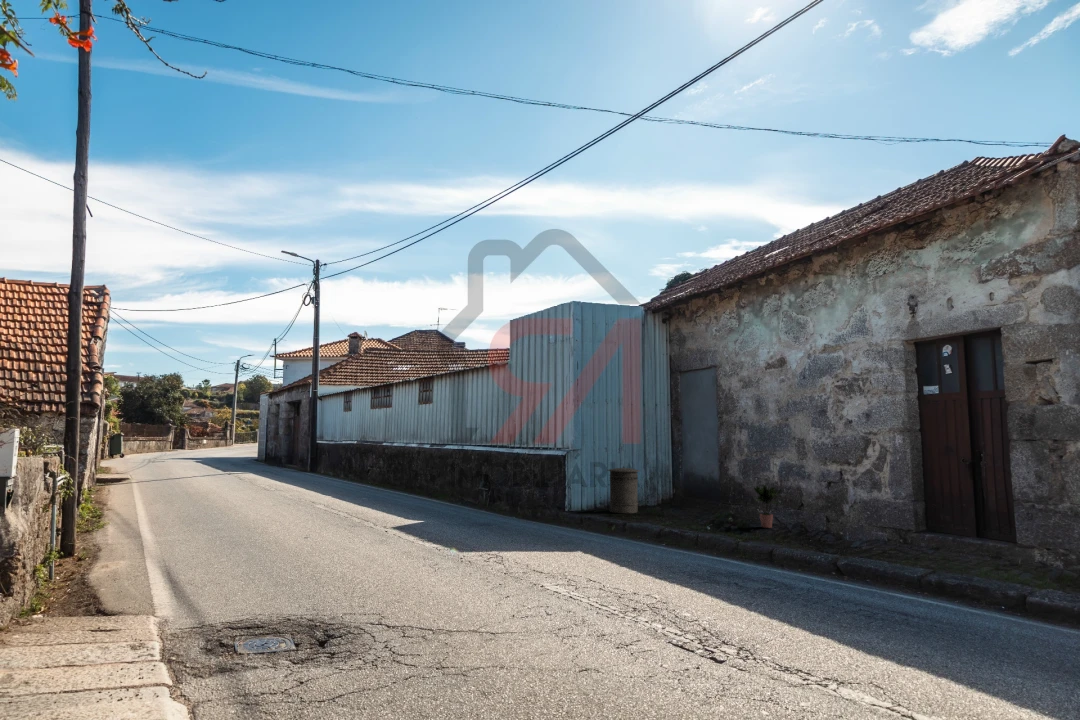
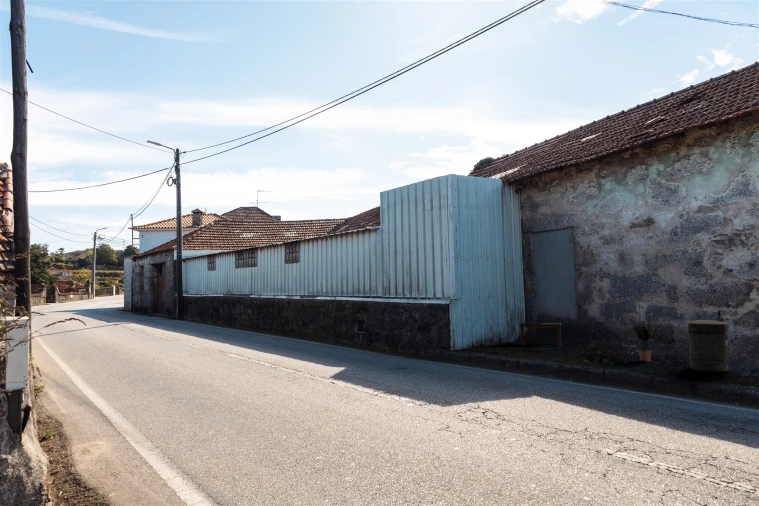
trash can: present [608,467,639,513] -> present [685,319,728,372]
bench: none [654,481,706,511] -> present [520,323,561,347]

